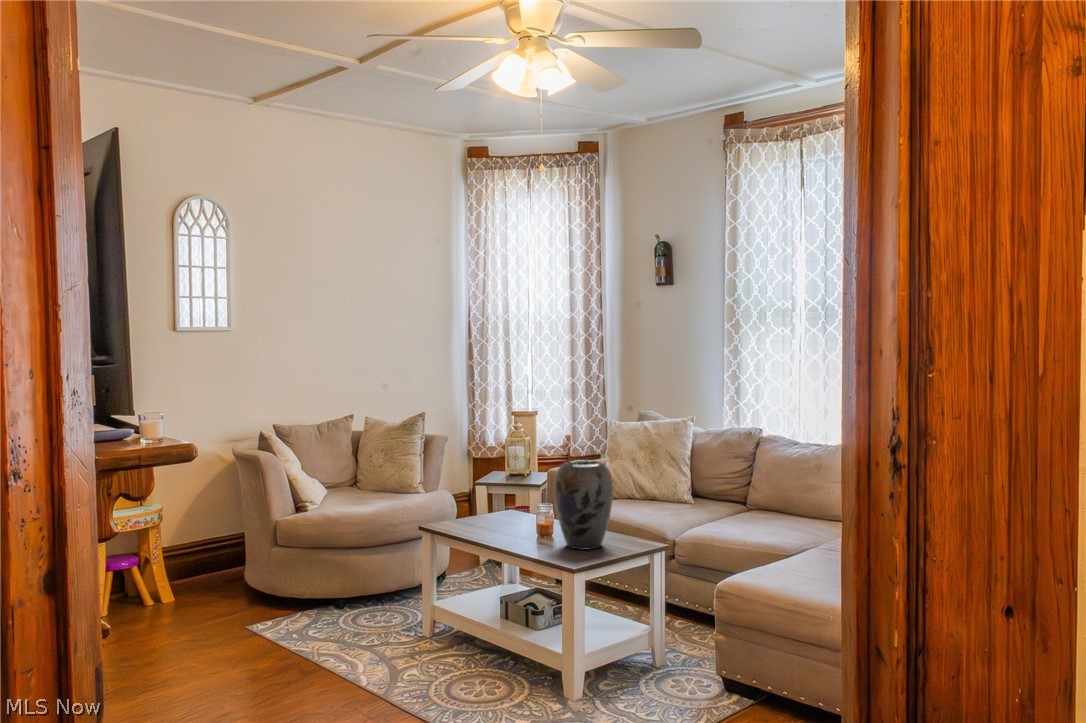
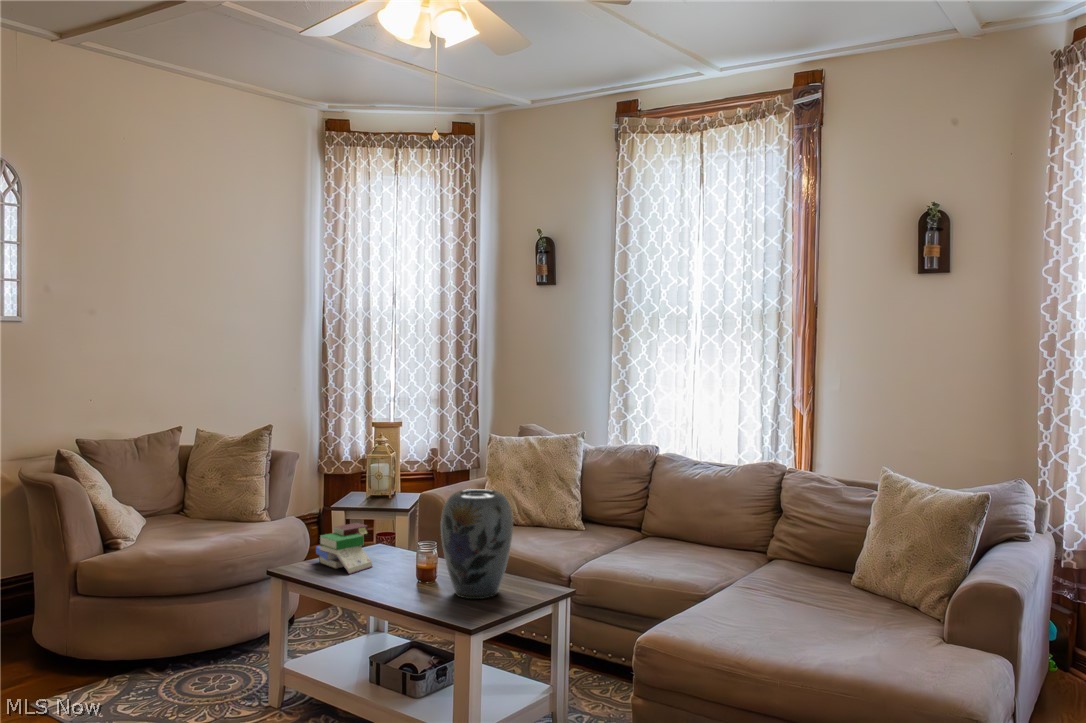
book: none [459,491,504,531] -> present [316,523,372,574]

